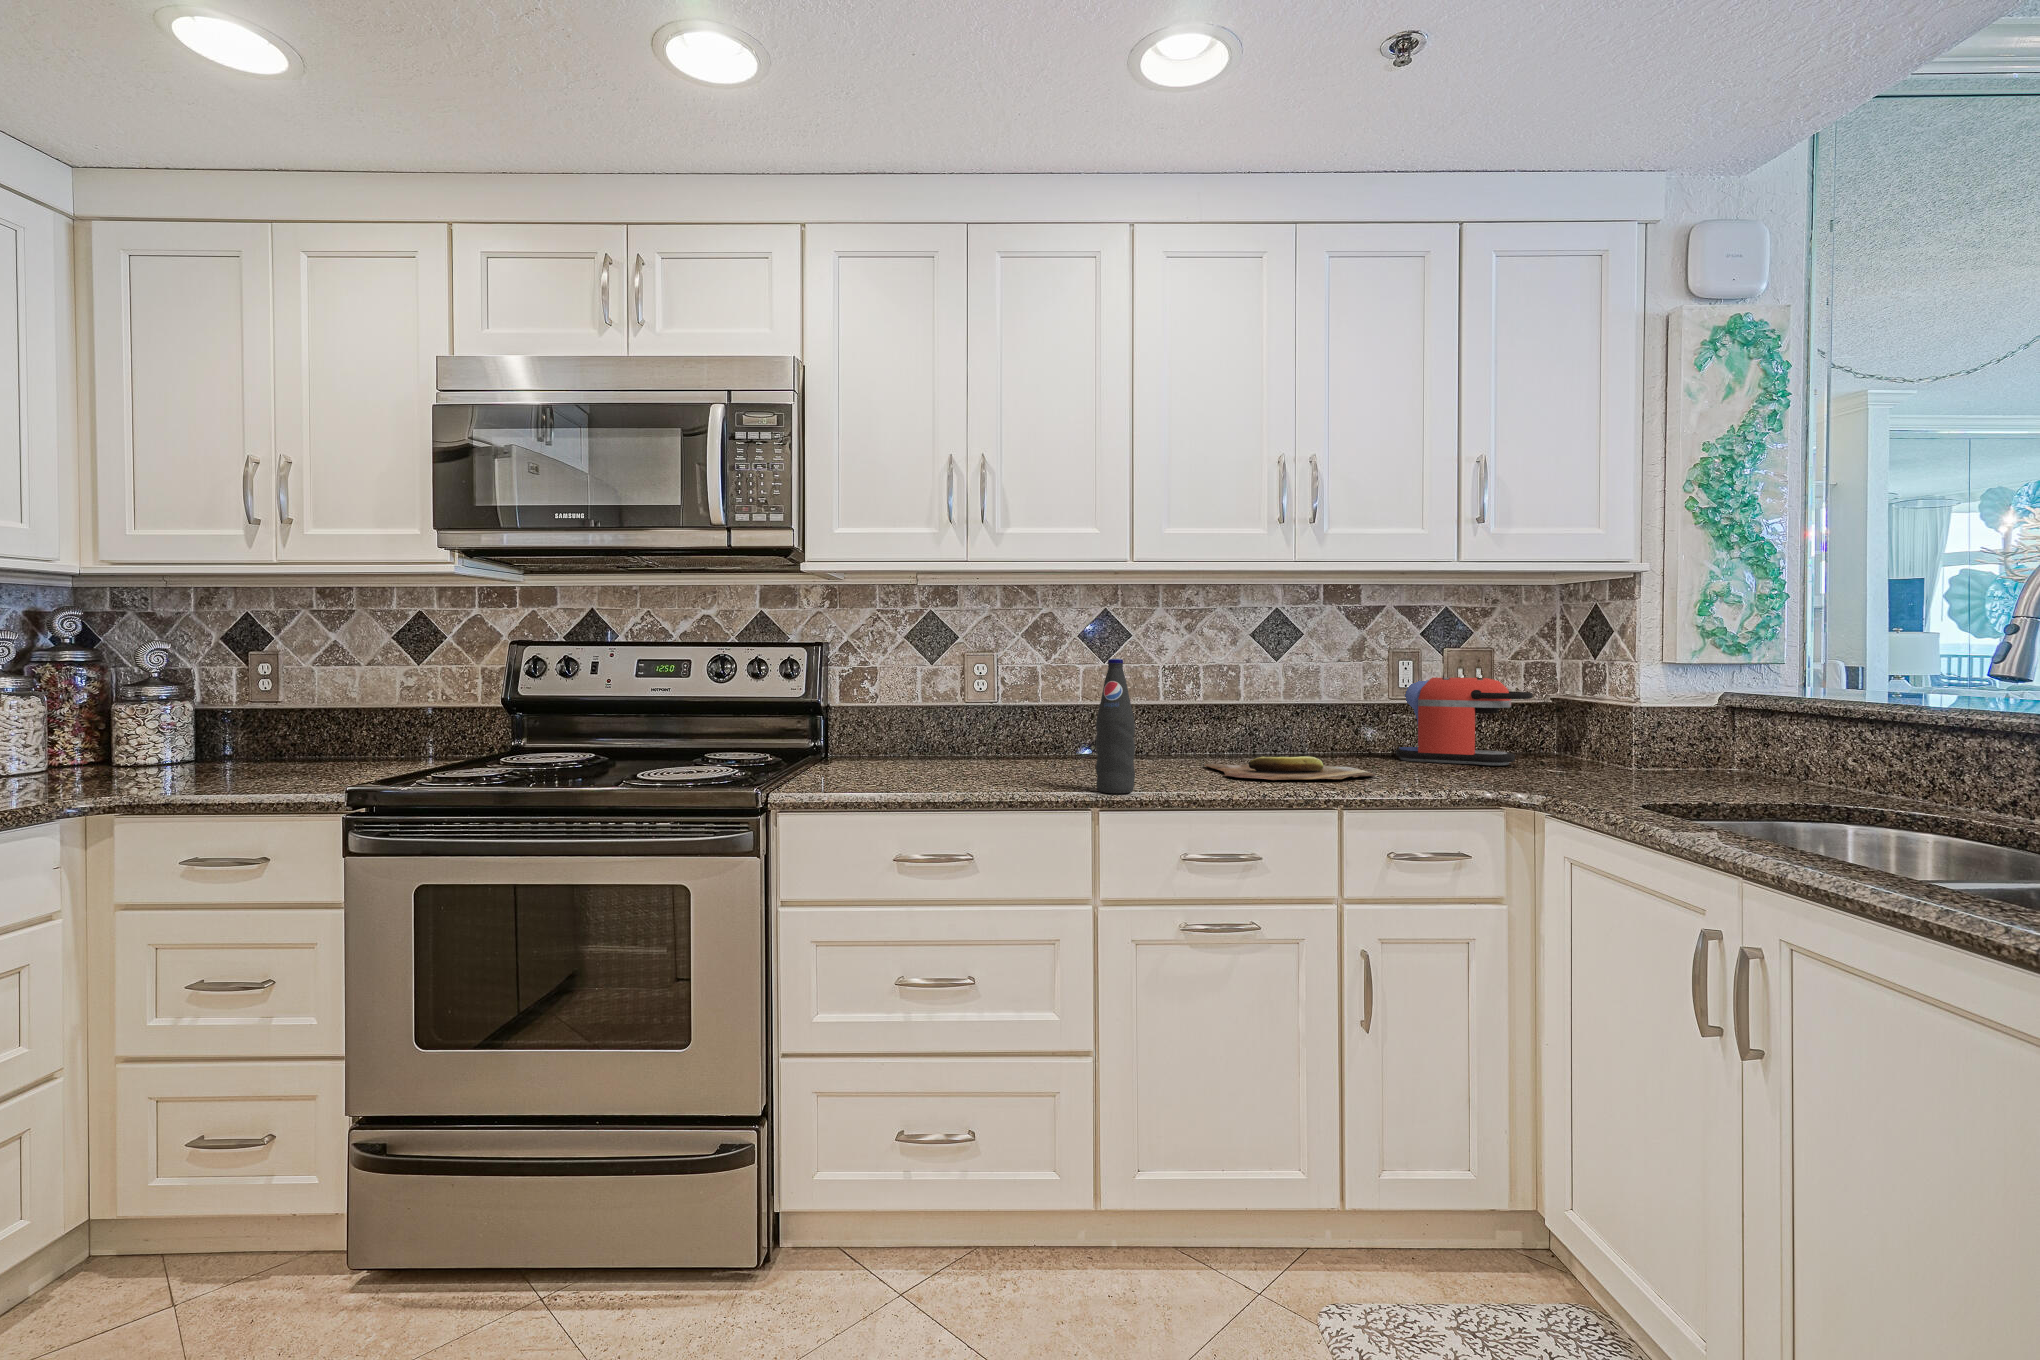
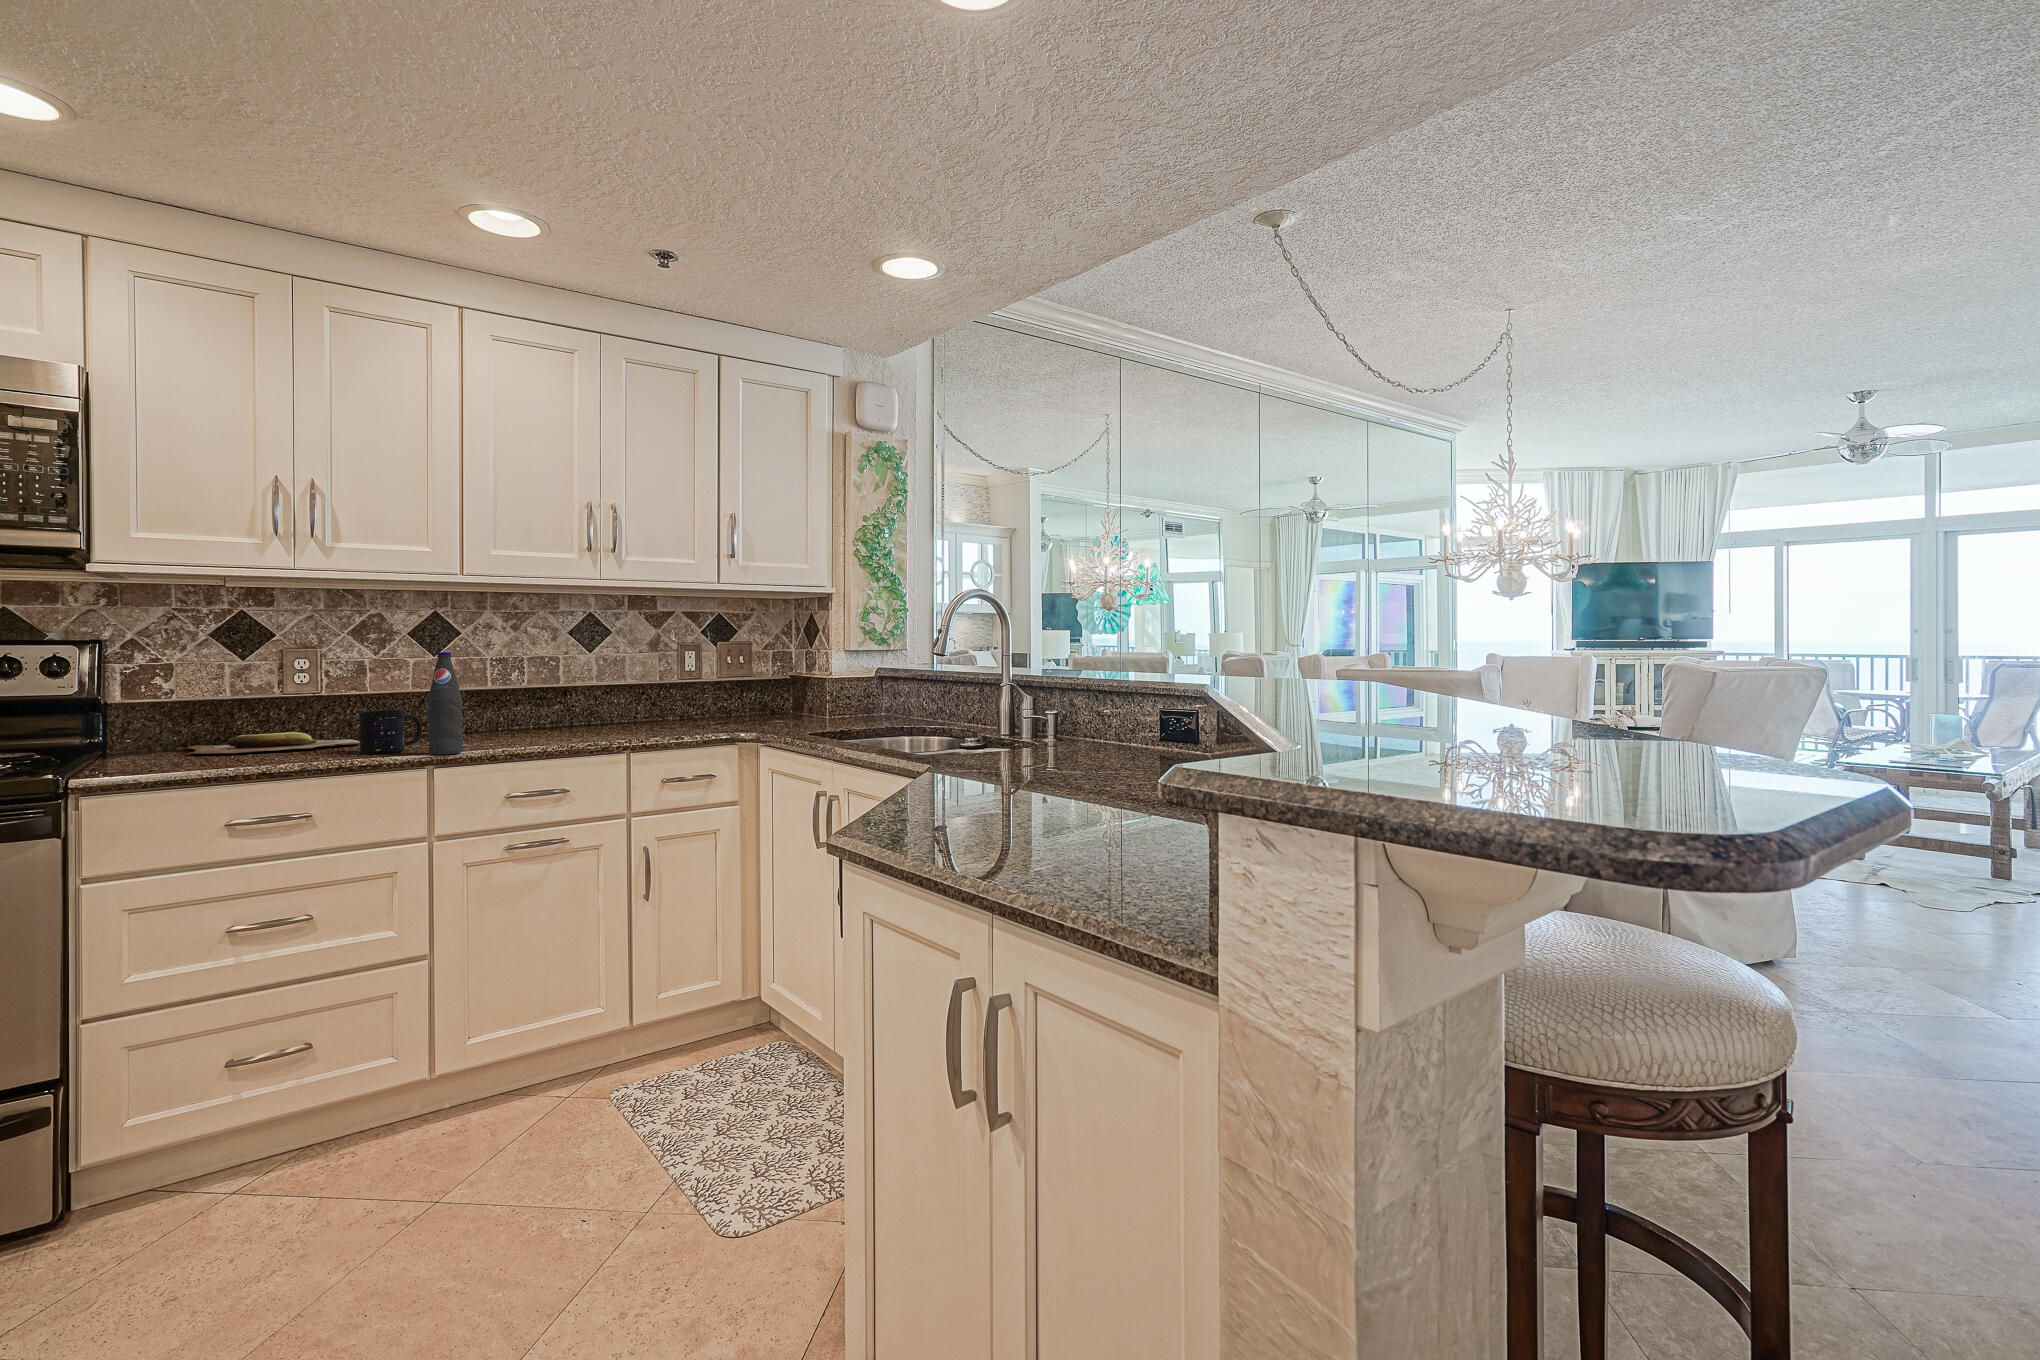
coffee maker: present [1396,677,1532,765] -> none [686,663,775,723]
mug: none [1027,729,1090,783] -> present [359,710,422,754]
cutting board: present [1205,756,1376,780] -> present [188,732,360,754]

